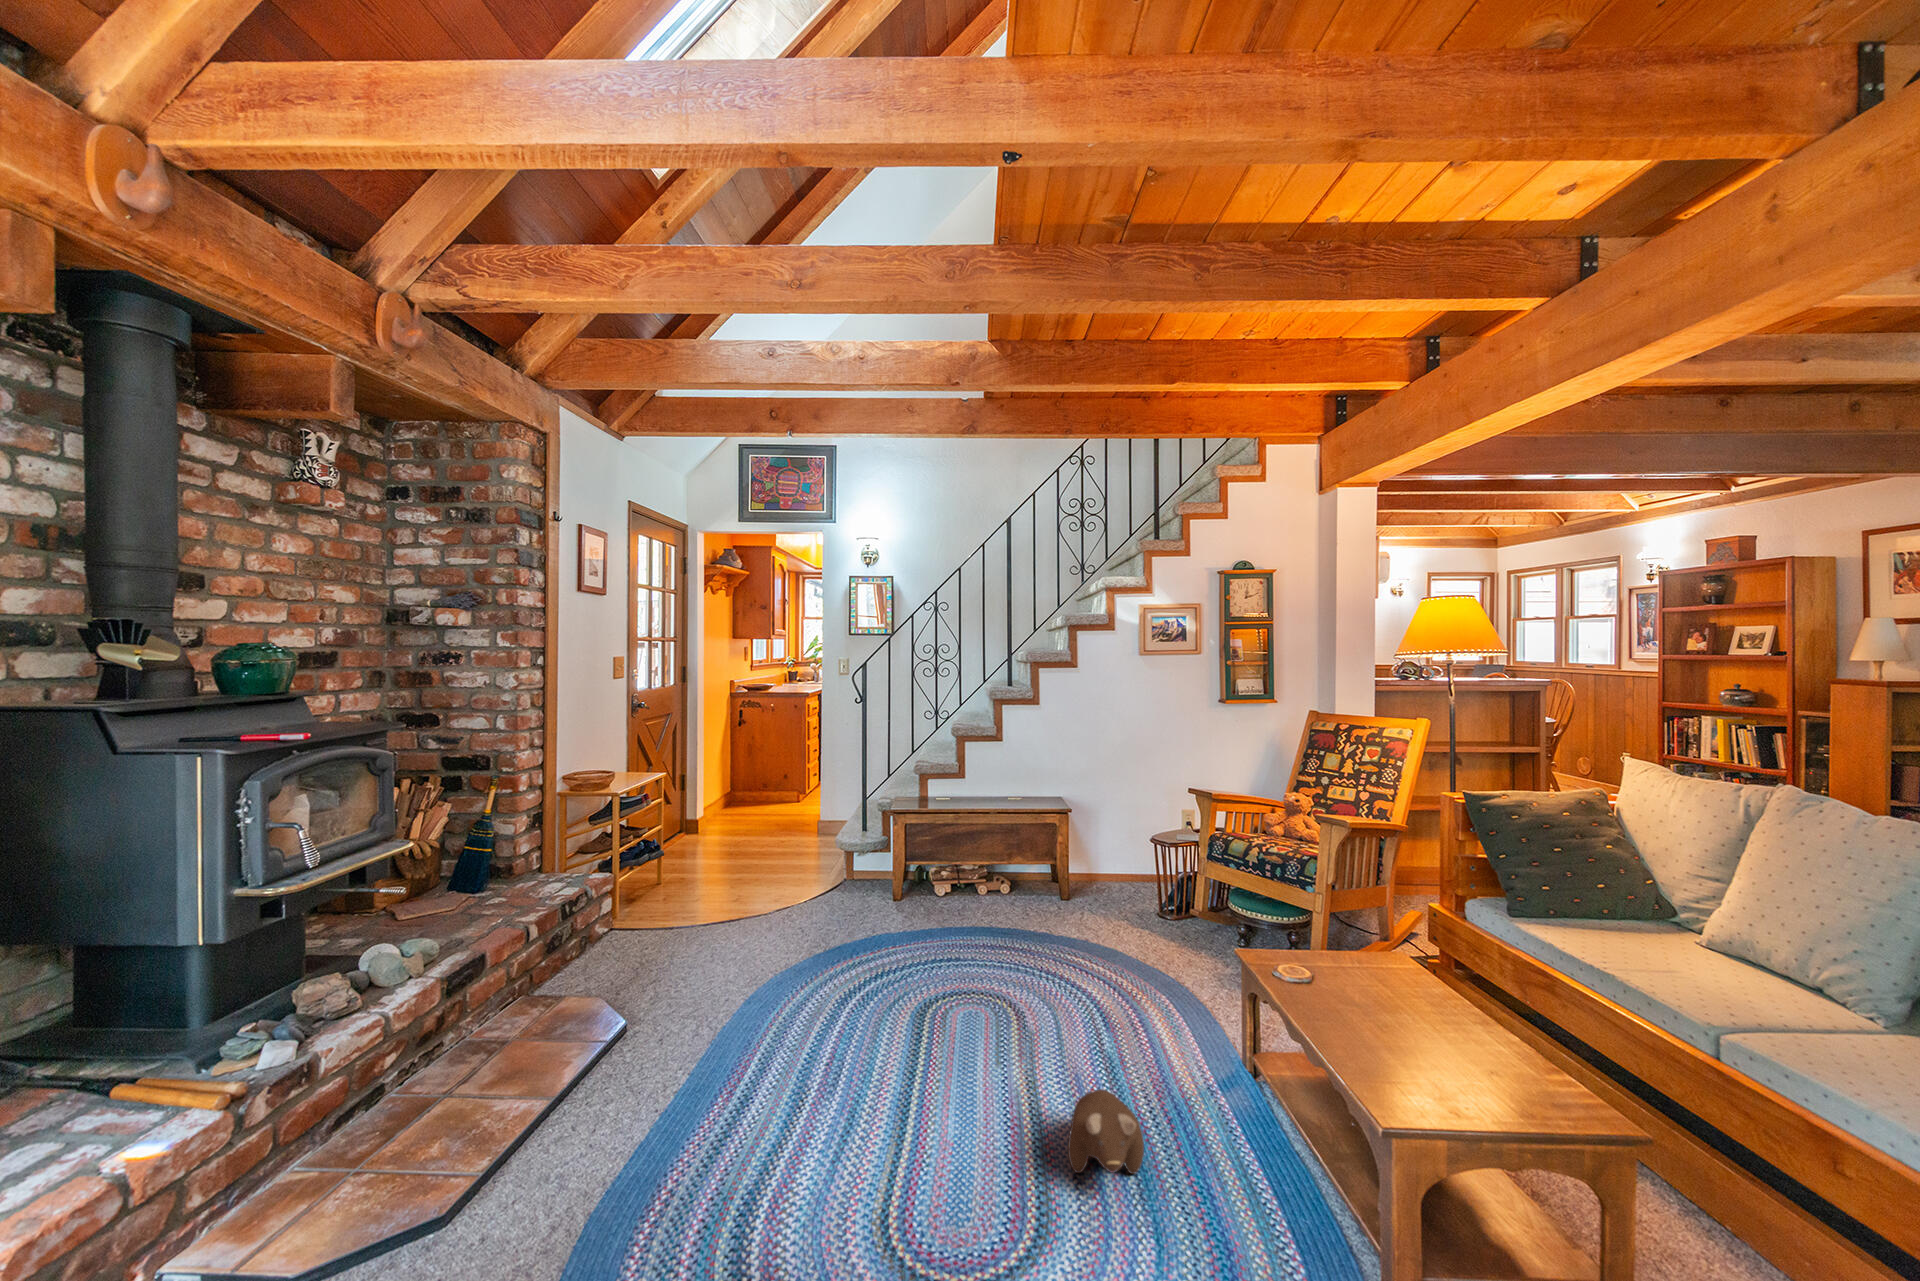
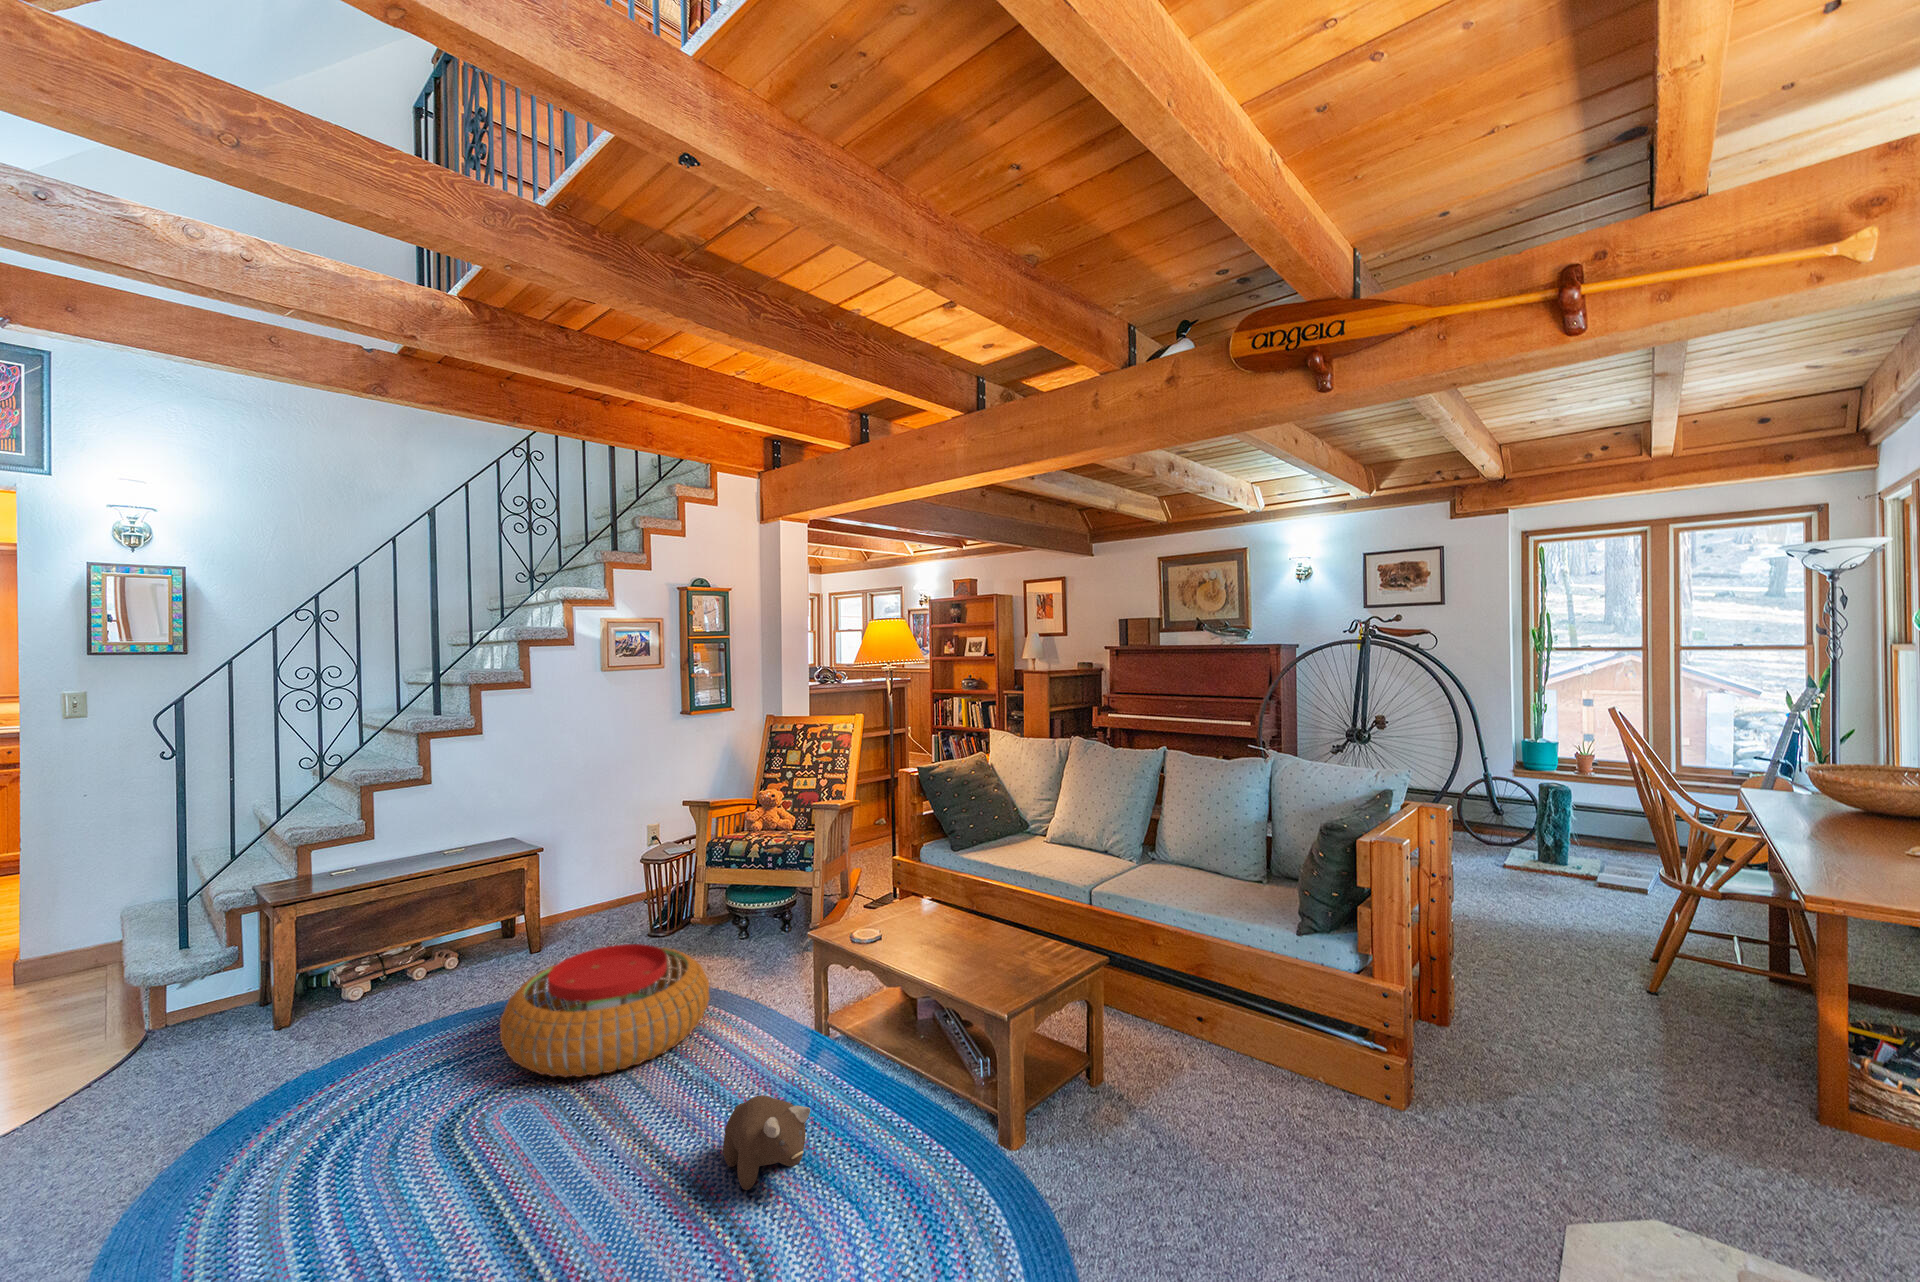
pouf: none [980,908,1157,1022] -> present [500,944,710,1077]

